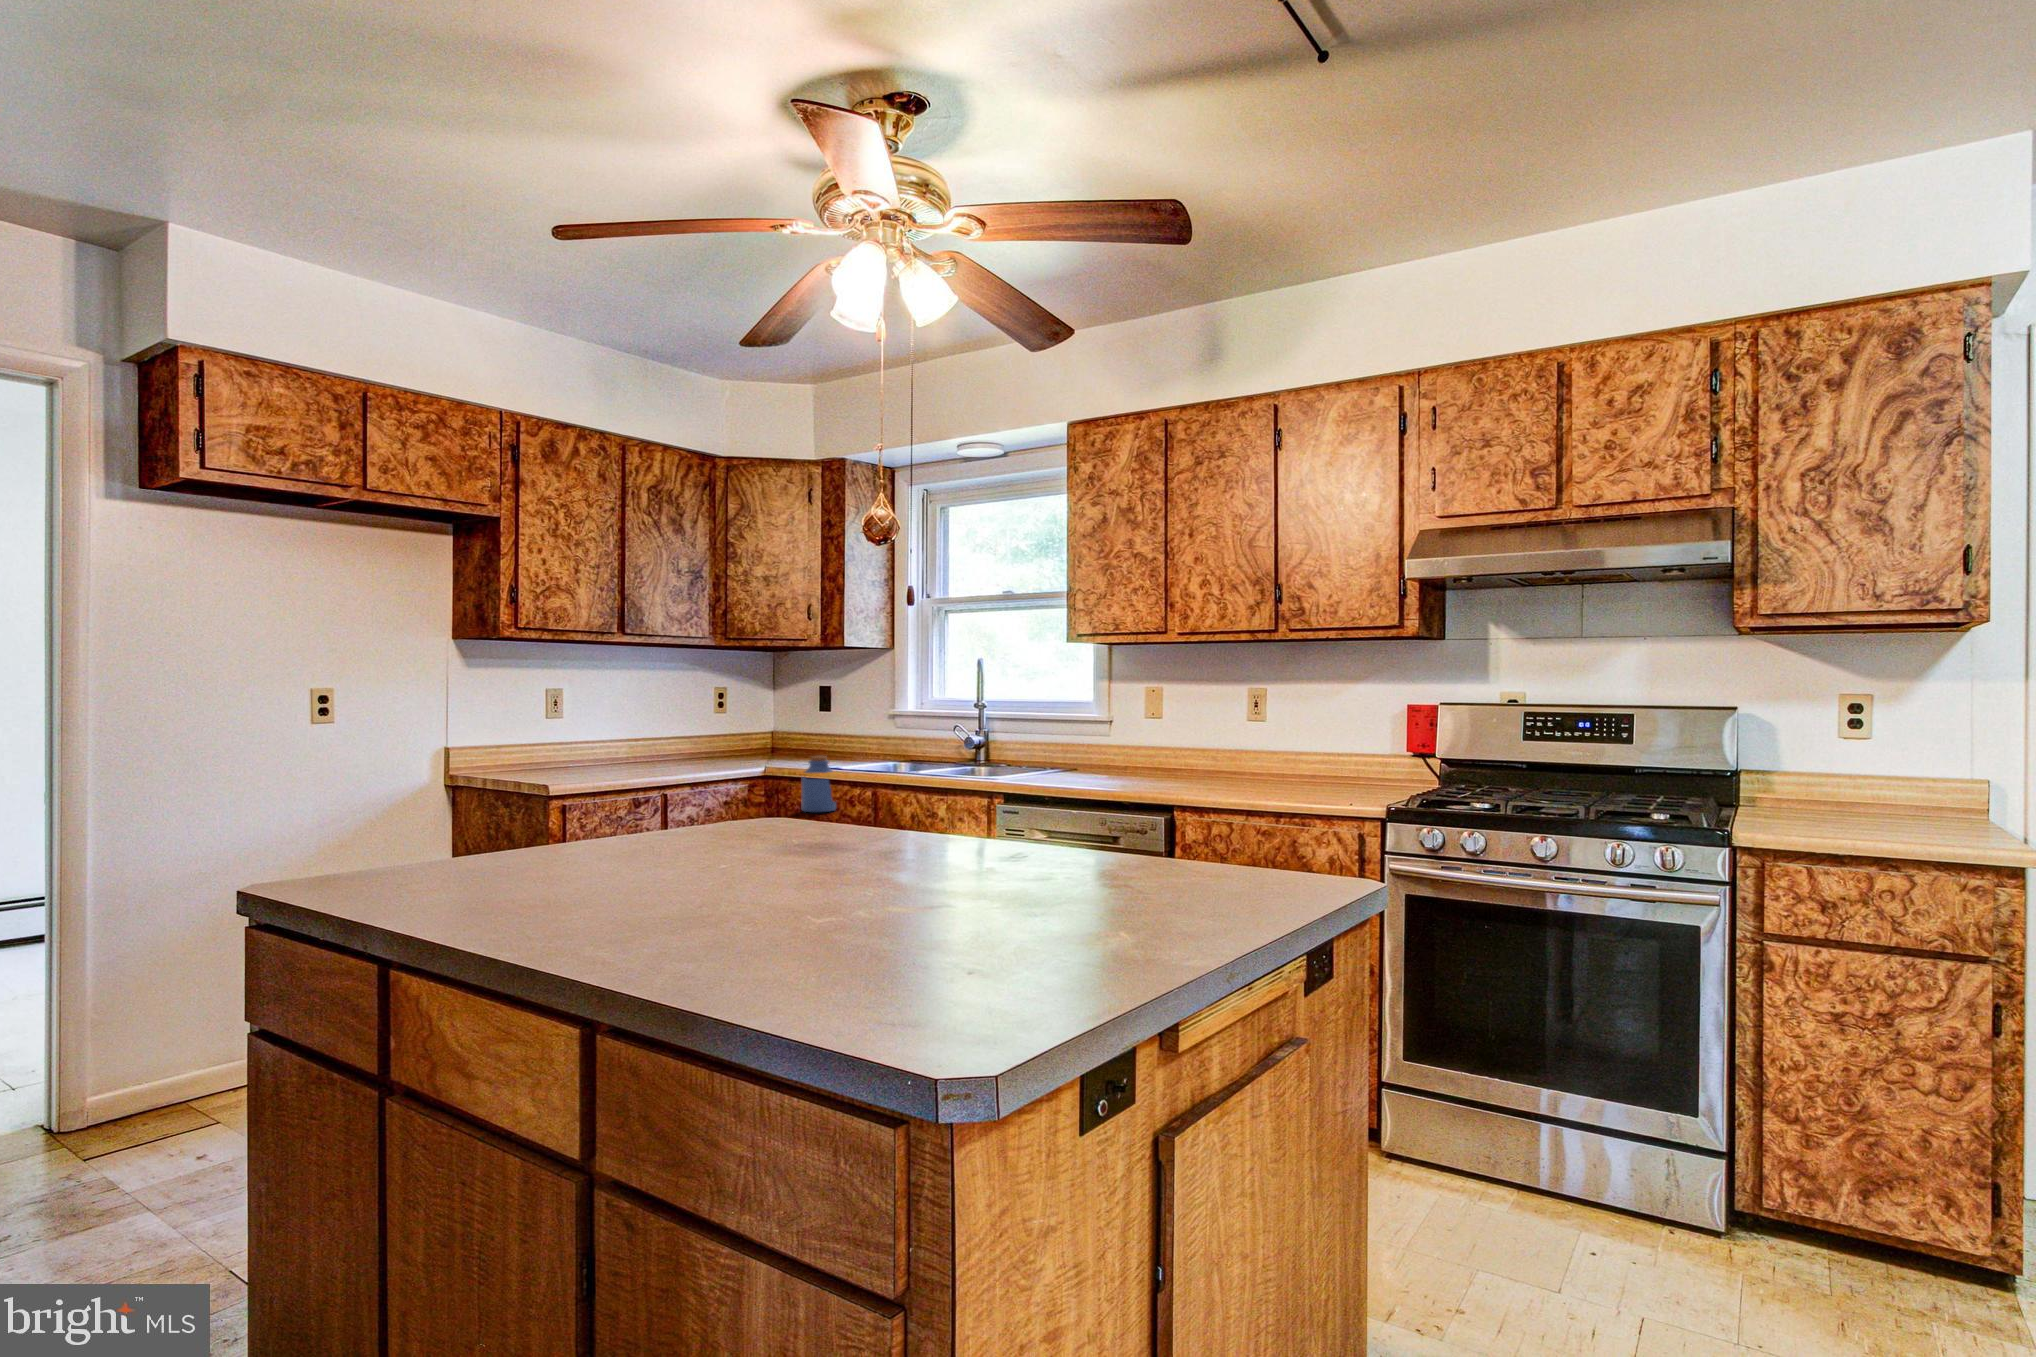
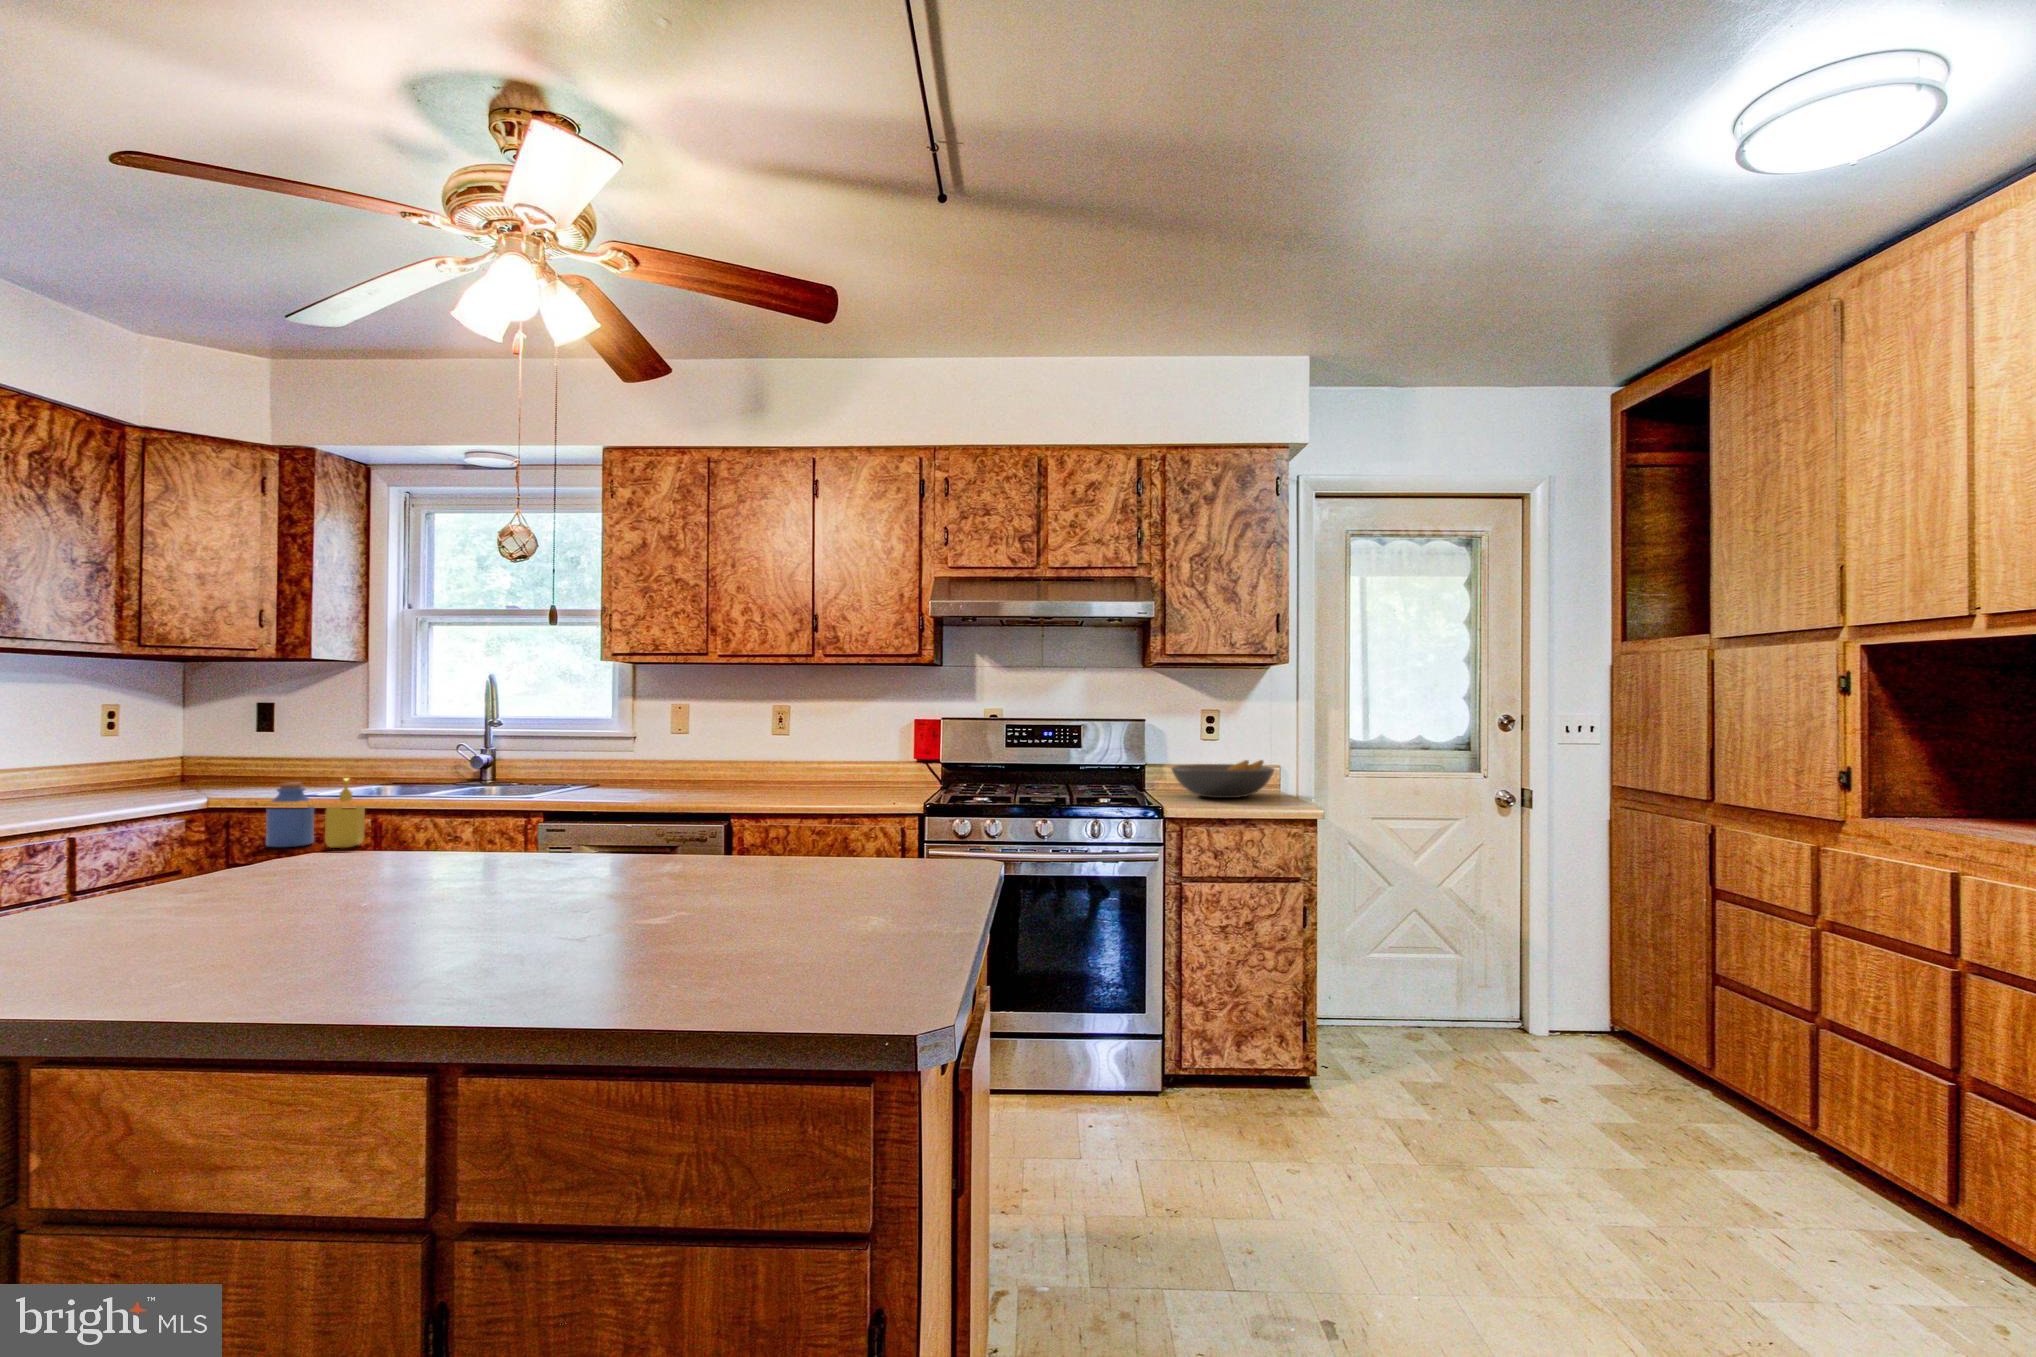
soap dispenser: none [840,753,870,816] -> present [325,778,365,848]
fruit bowl: none [1765,772,1957,826] -> present [1171,760,1274,798]

